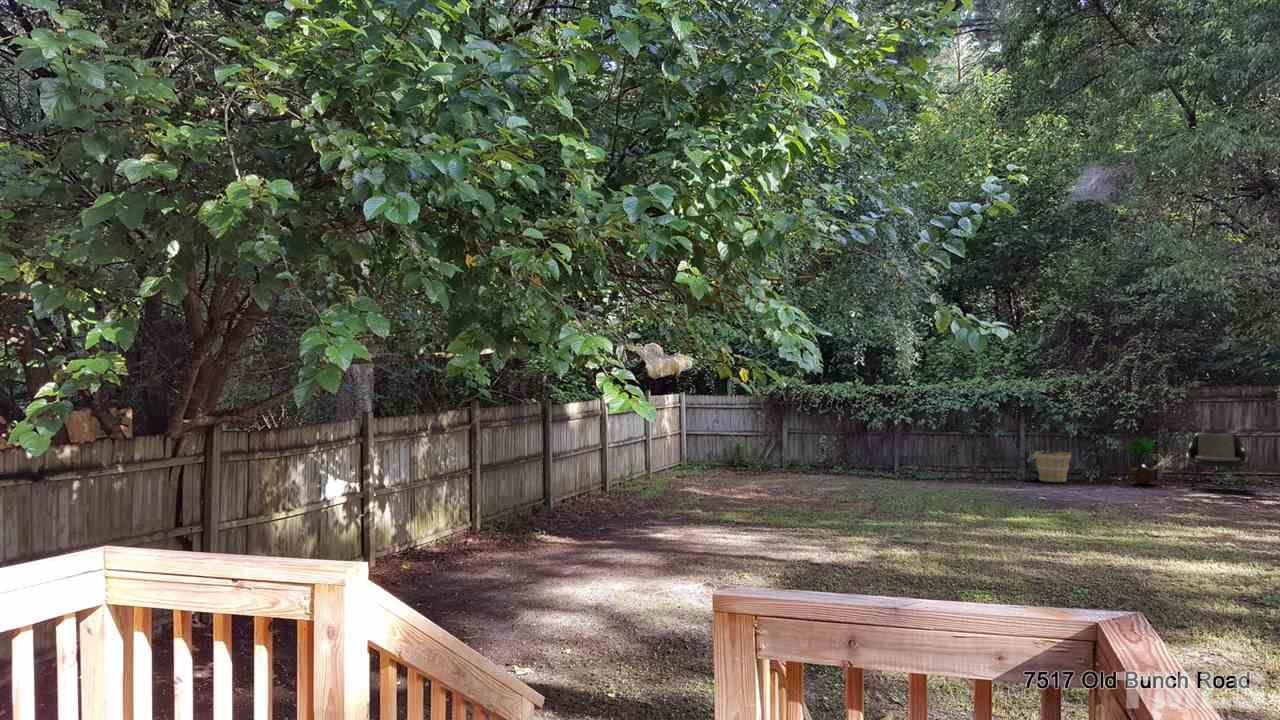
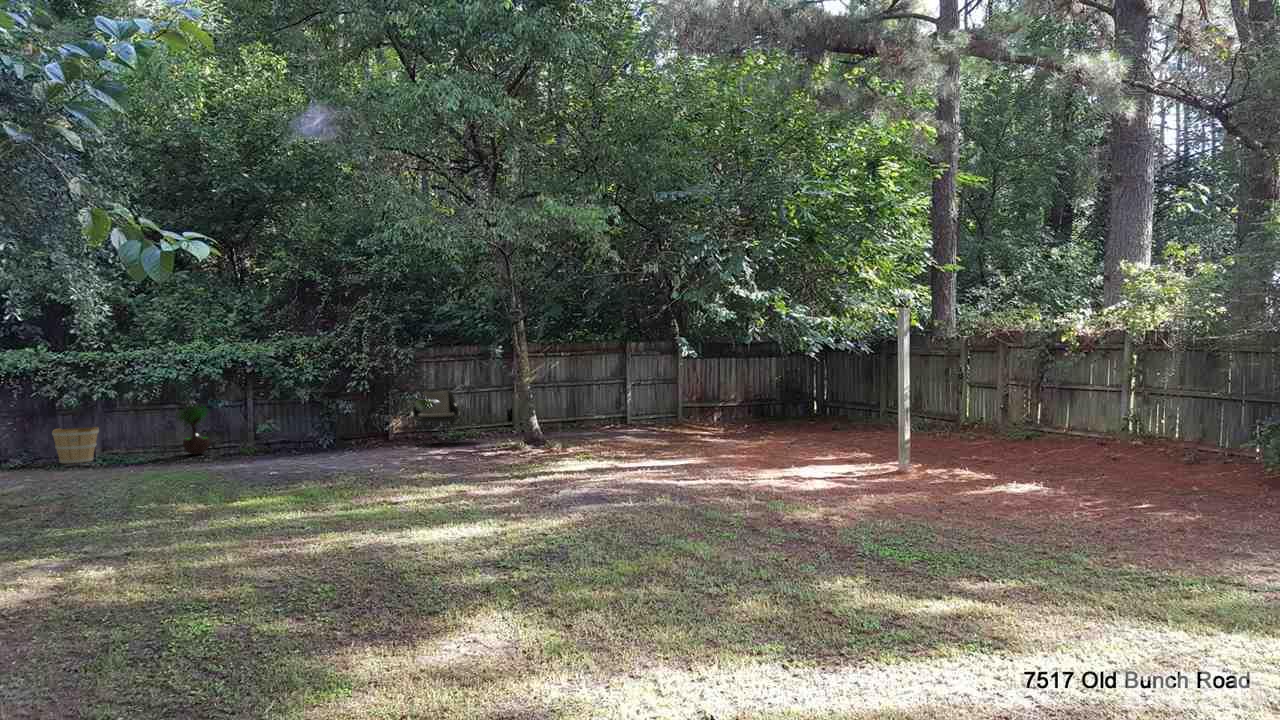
potted tree: present [1125,438,1156,484] -> present [178,405,210,455]
wooden bucket: present [1034,452,1071,482] -> present [52,427,99,464]

